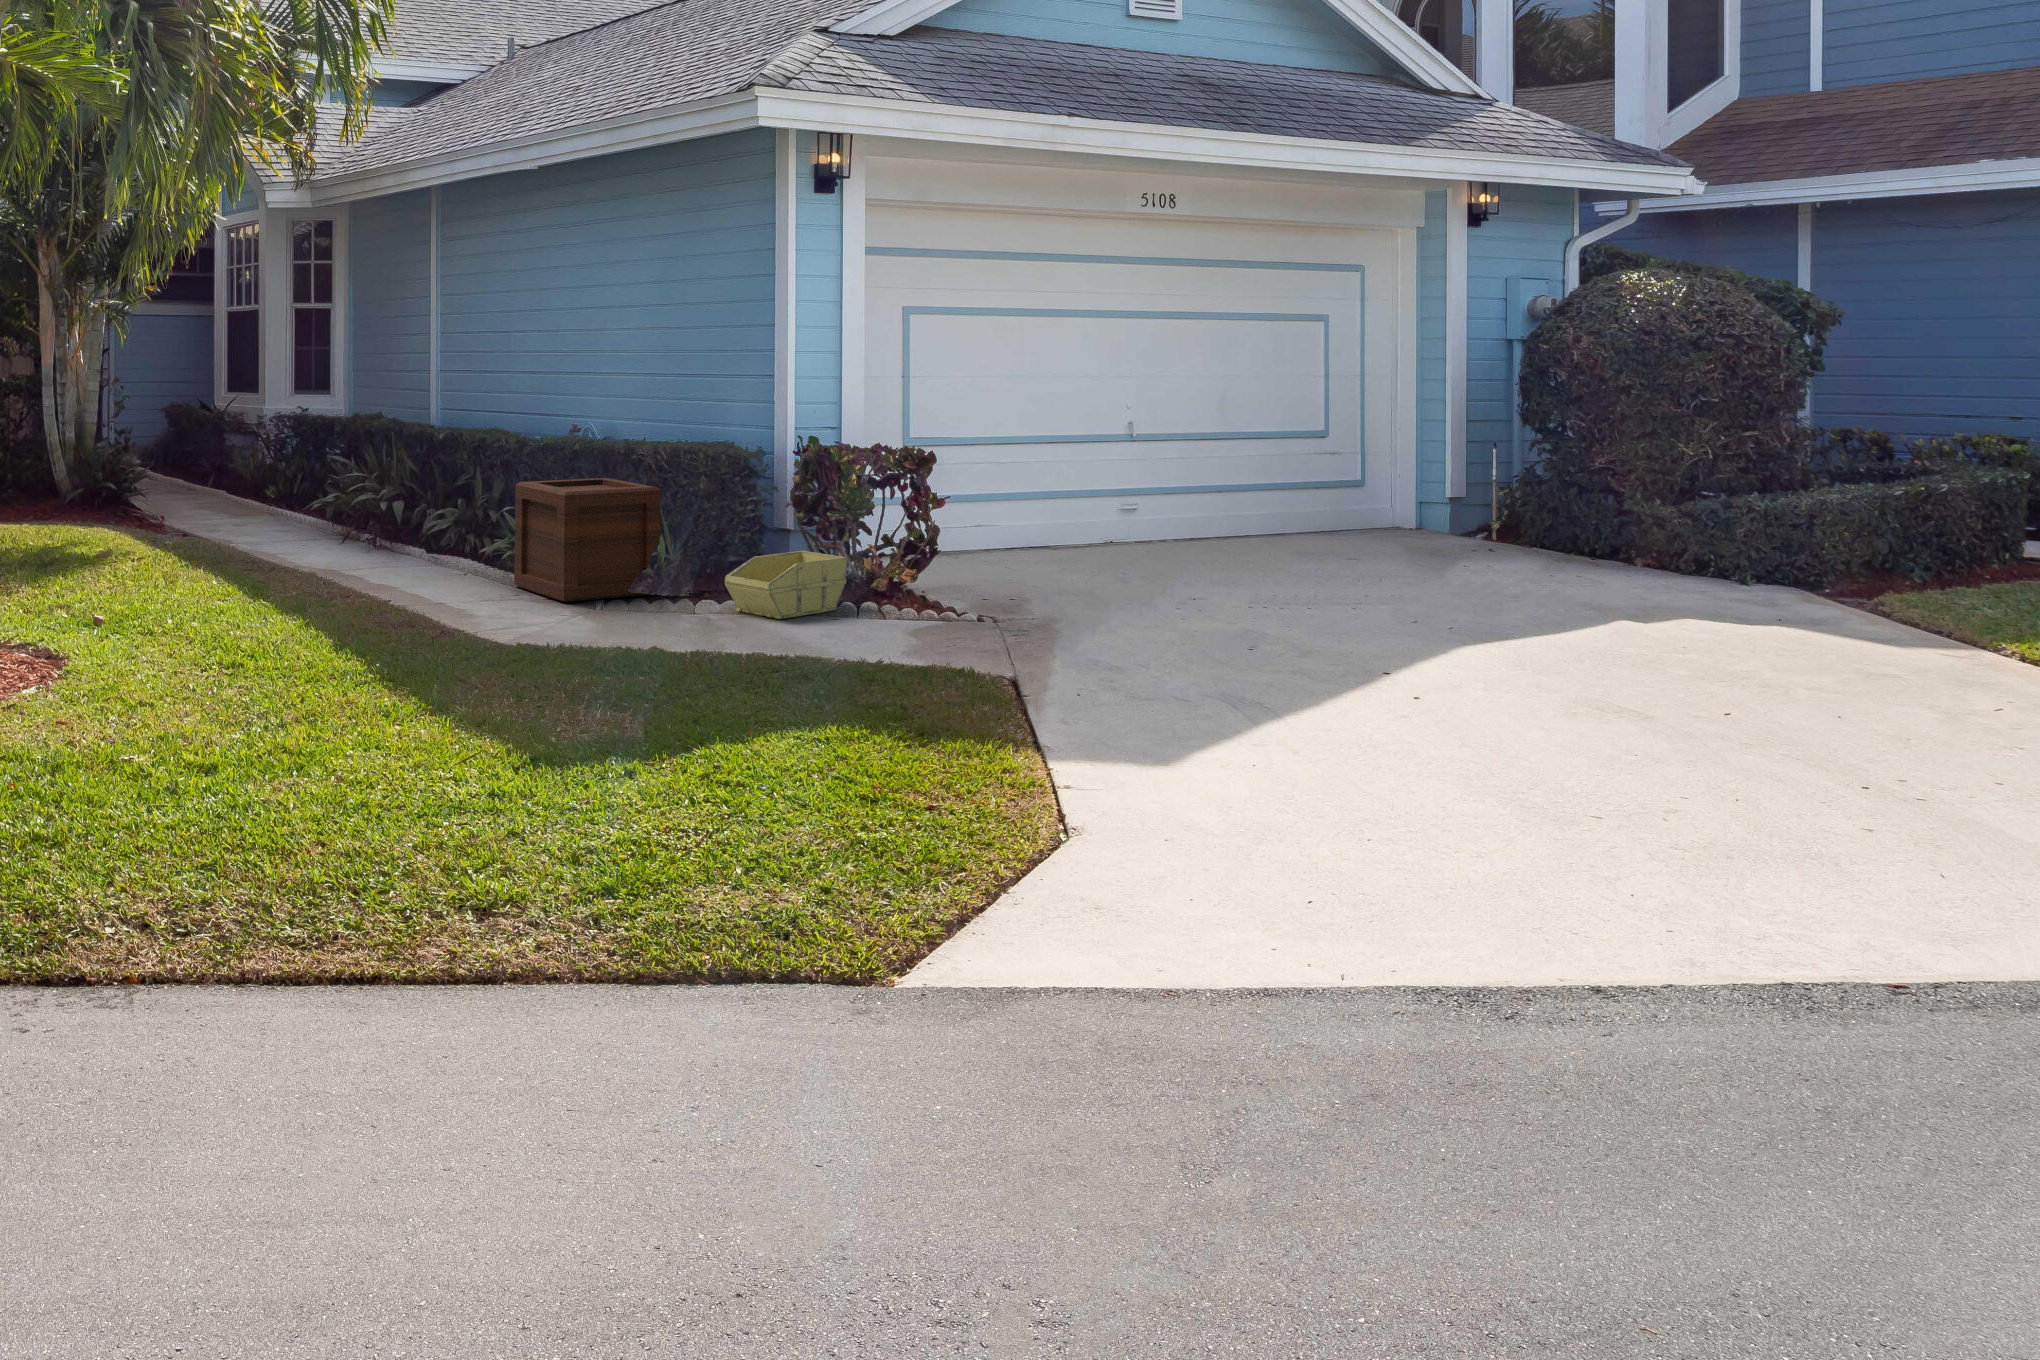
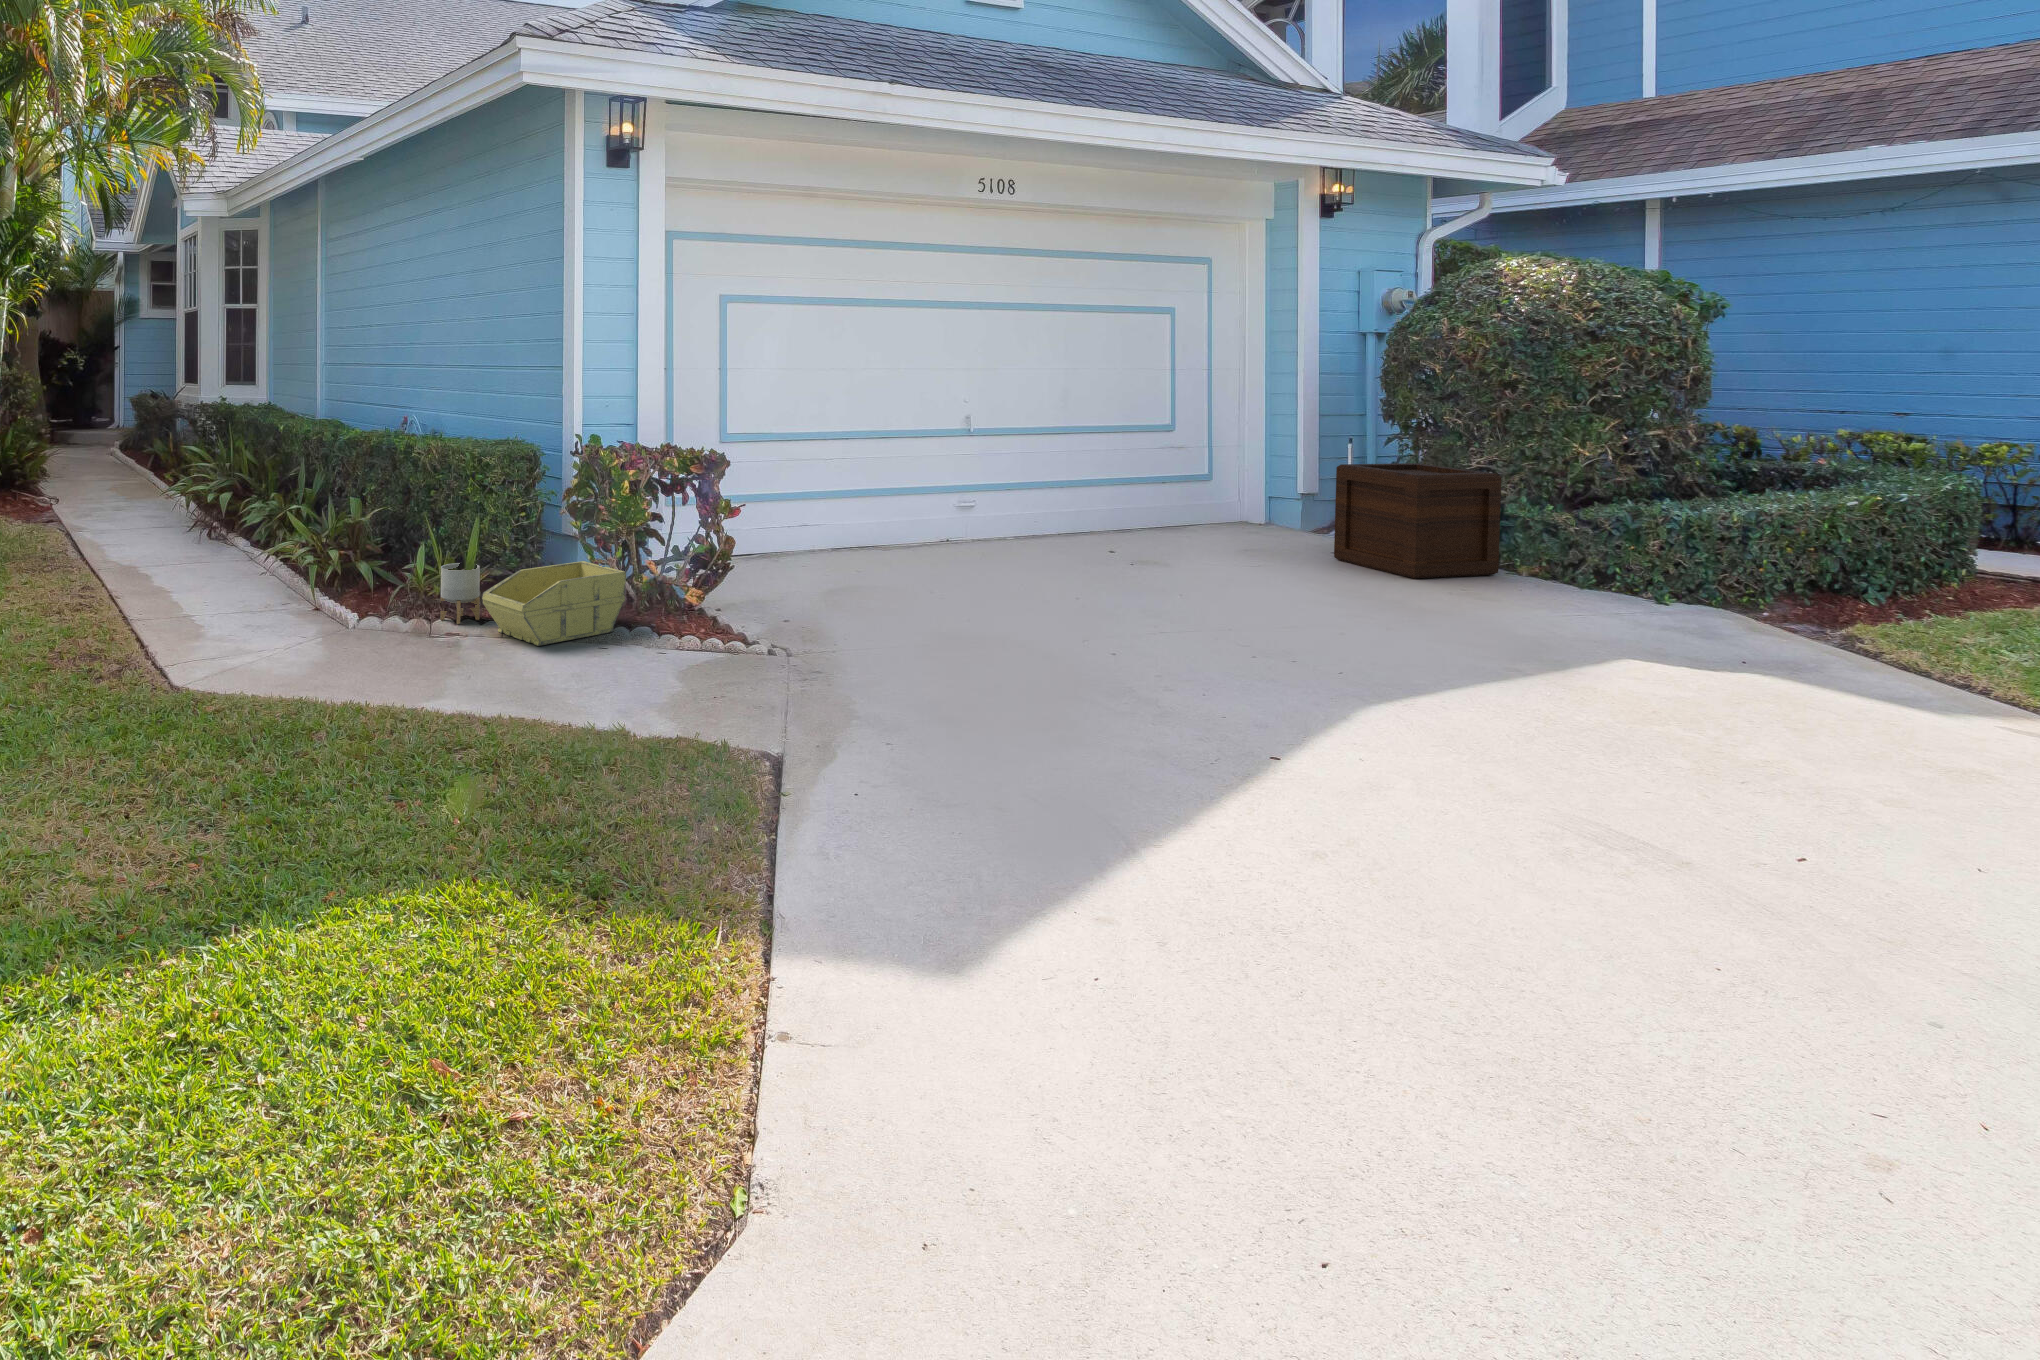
wooden crate: present [514,478,660,602] -> present [1334,463,1501,578]
planter: none [678,553,713,606] -> present [440,563,480,624]

